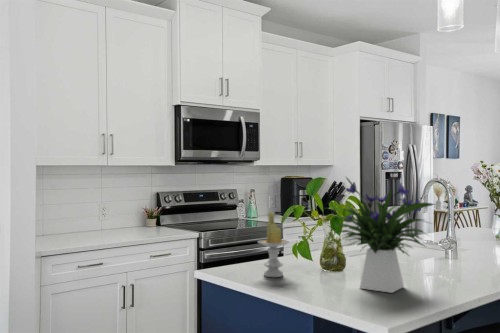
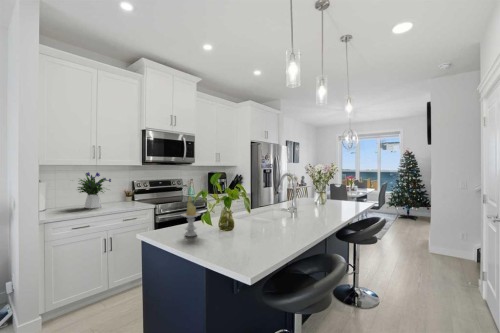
flower arrangement: present [337,178,434,293] -> present [78,172,111,208]

